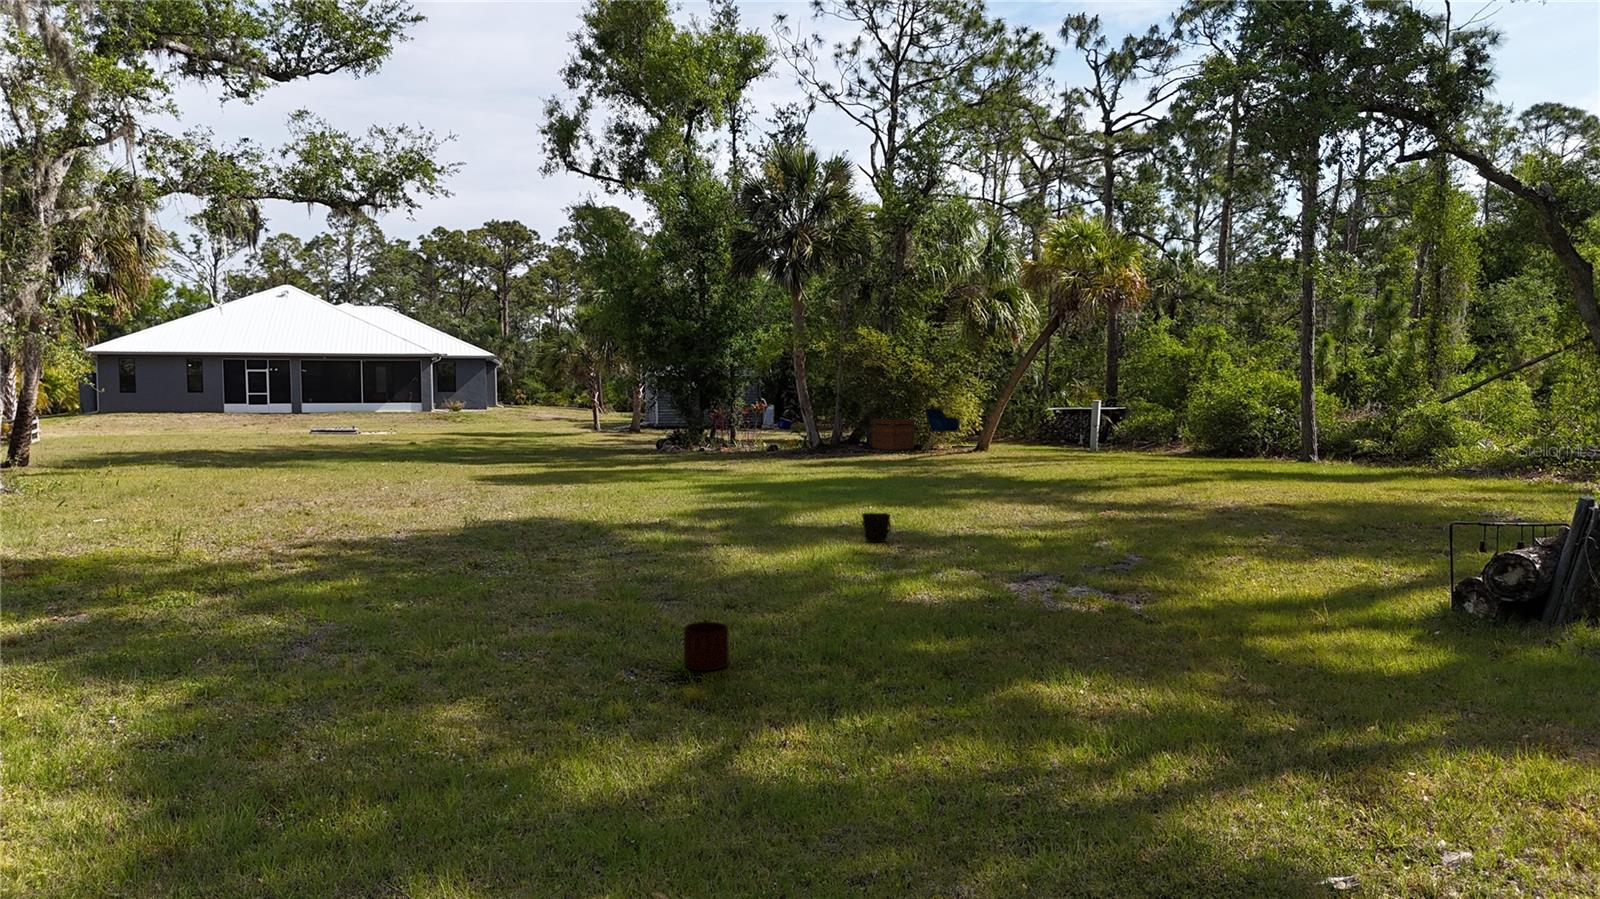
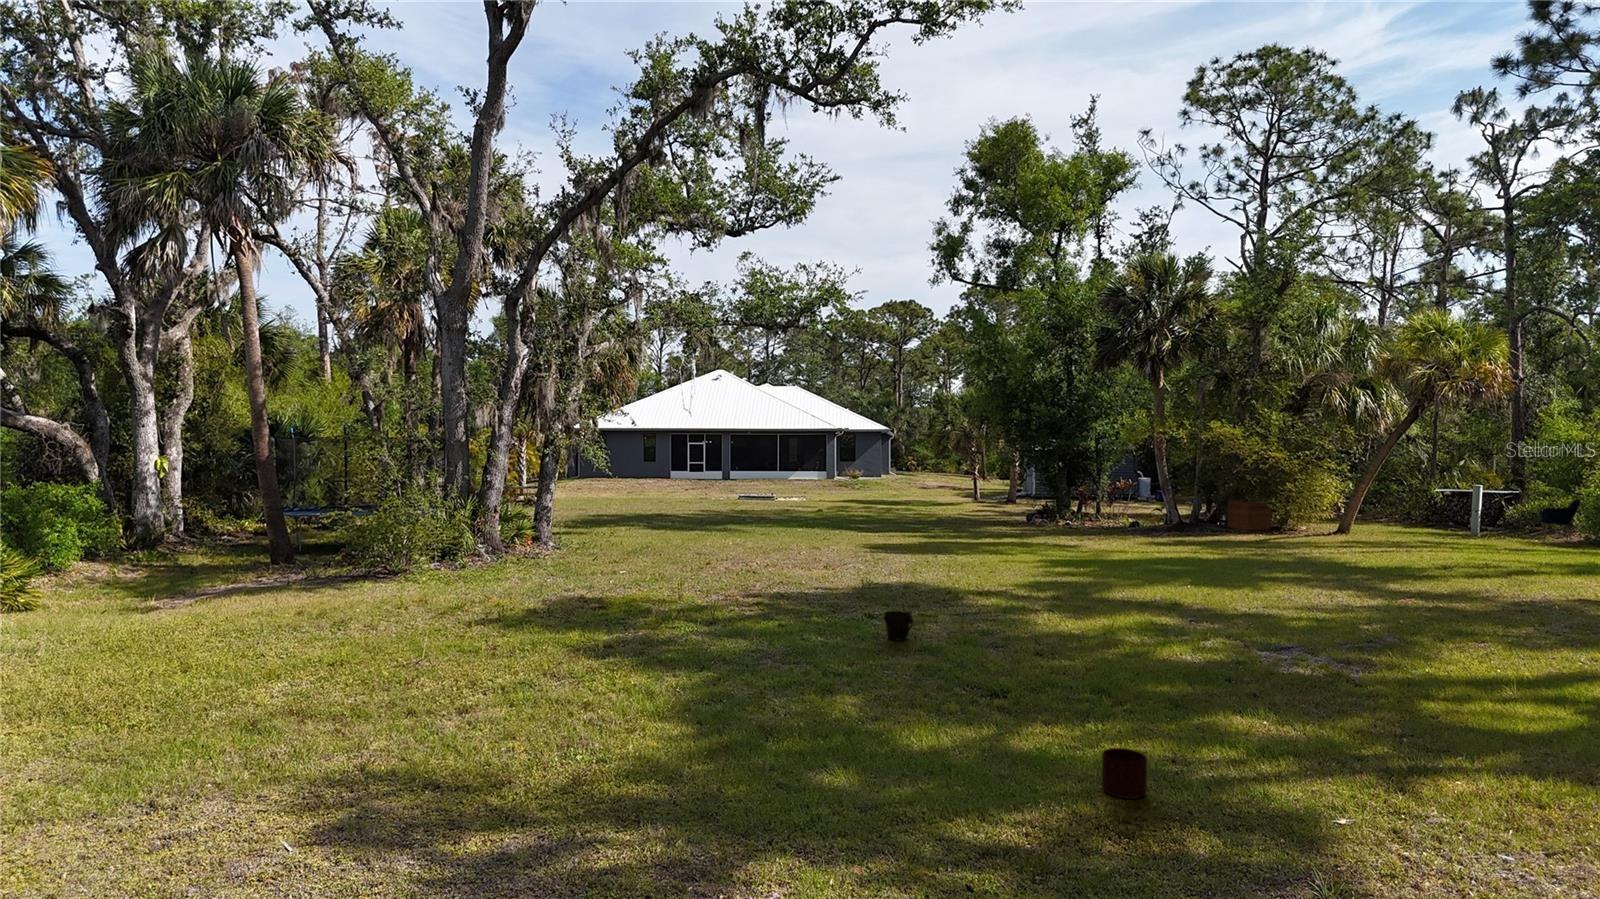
chair: present [925,408,960,446] -> present [1539,500,1580,543]
bucket: present [862,513,891,542] -> present [884,611,913,640]
planter: present [684,622,729,671] -> present [1102,748,1147,799]

